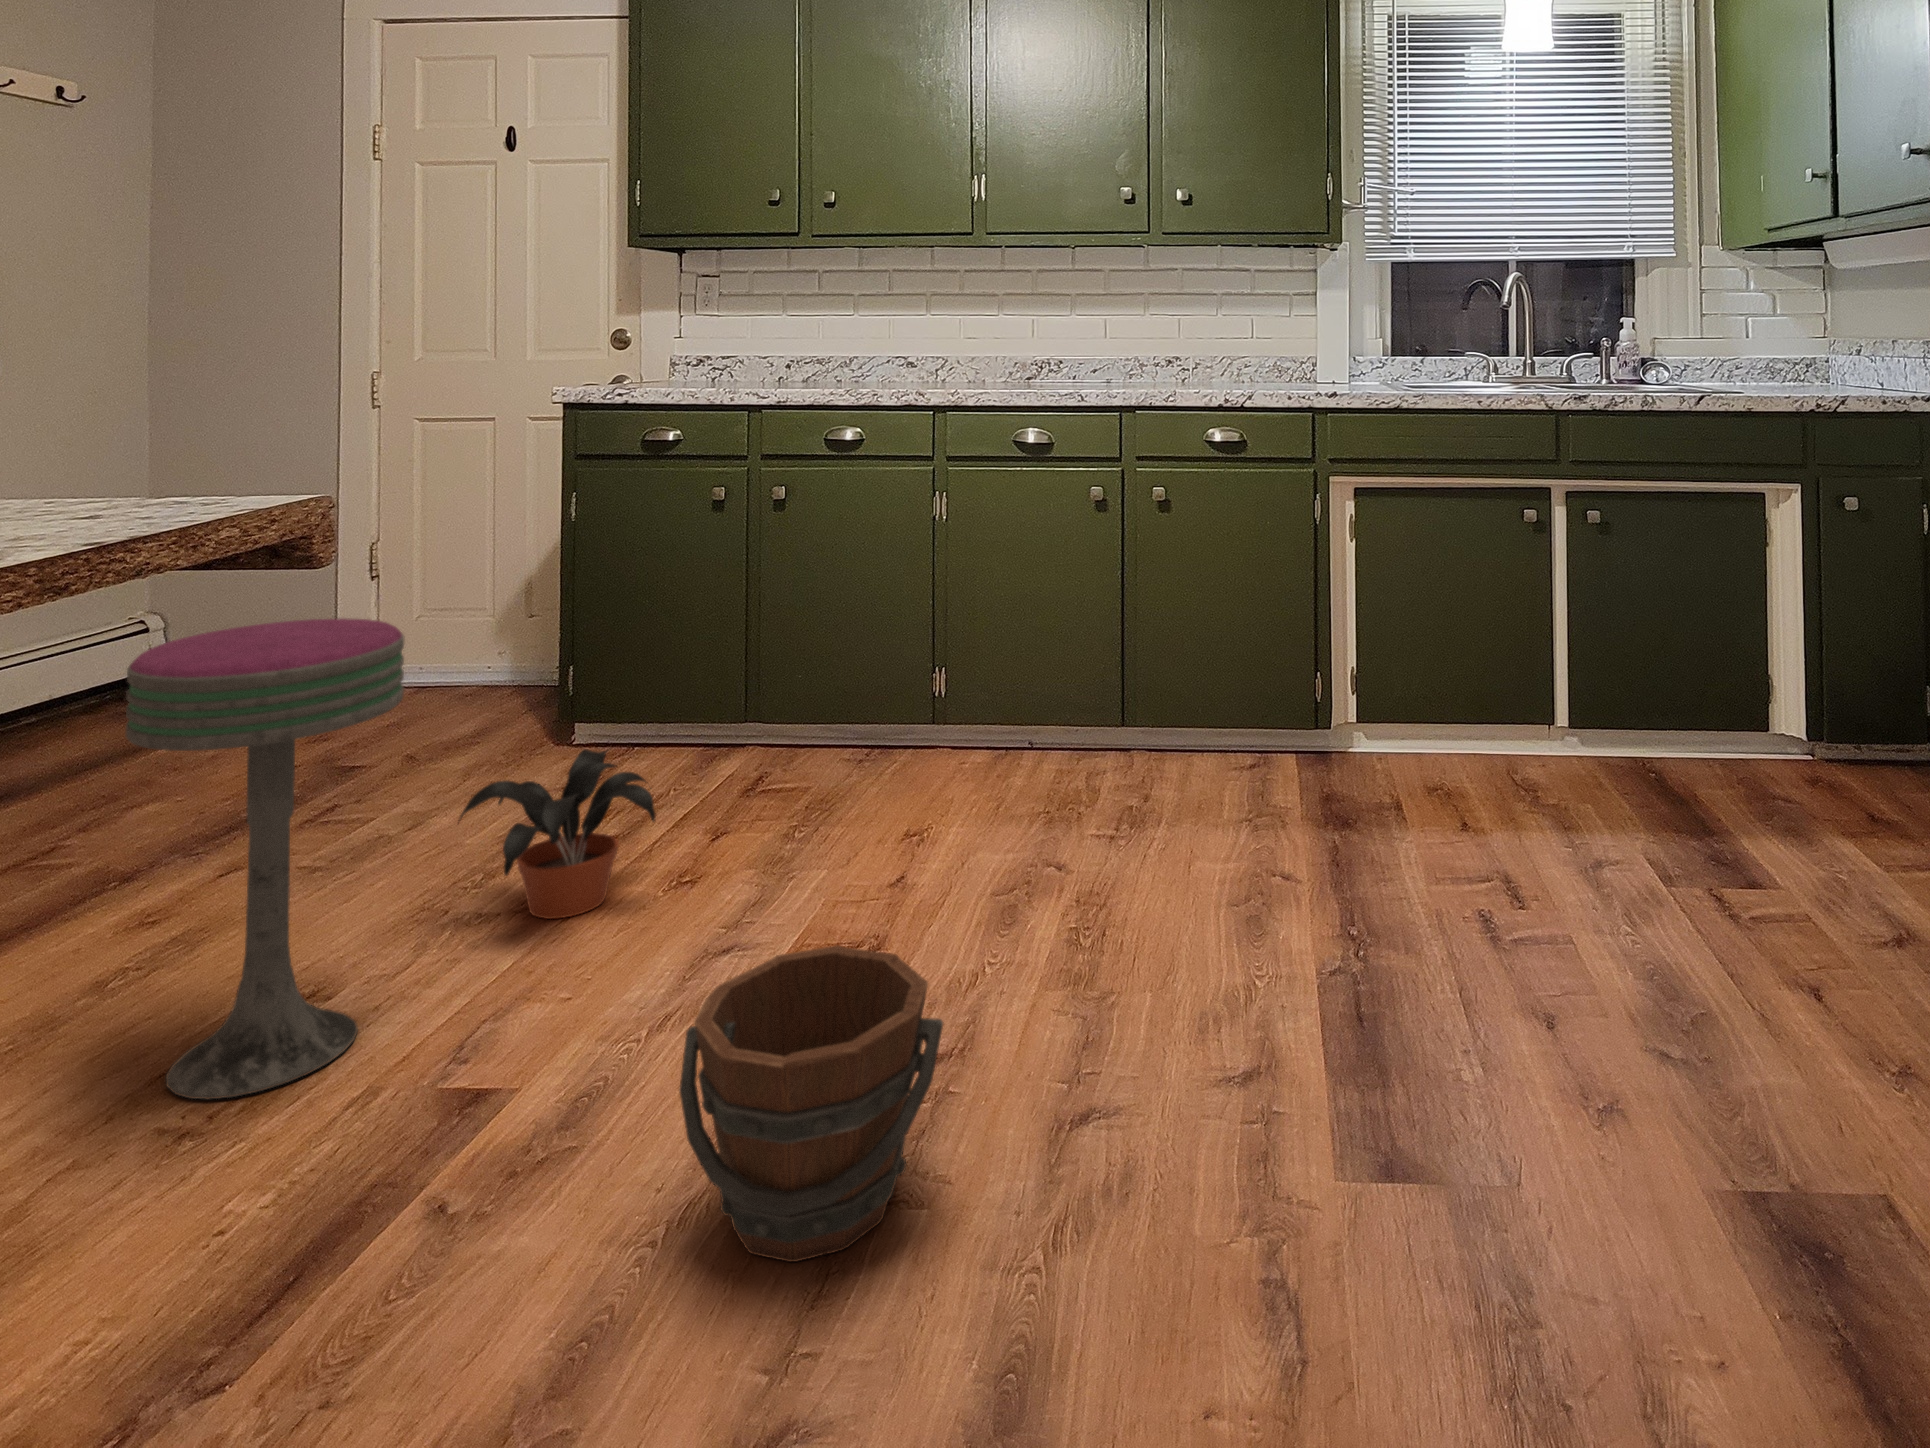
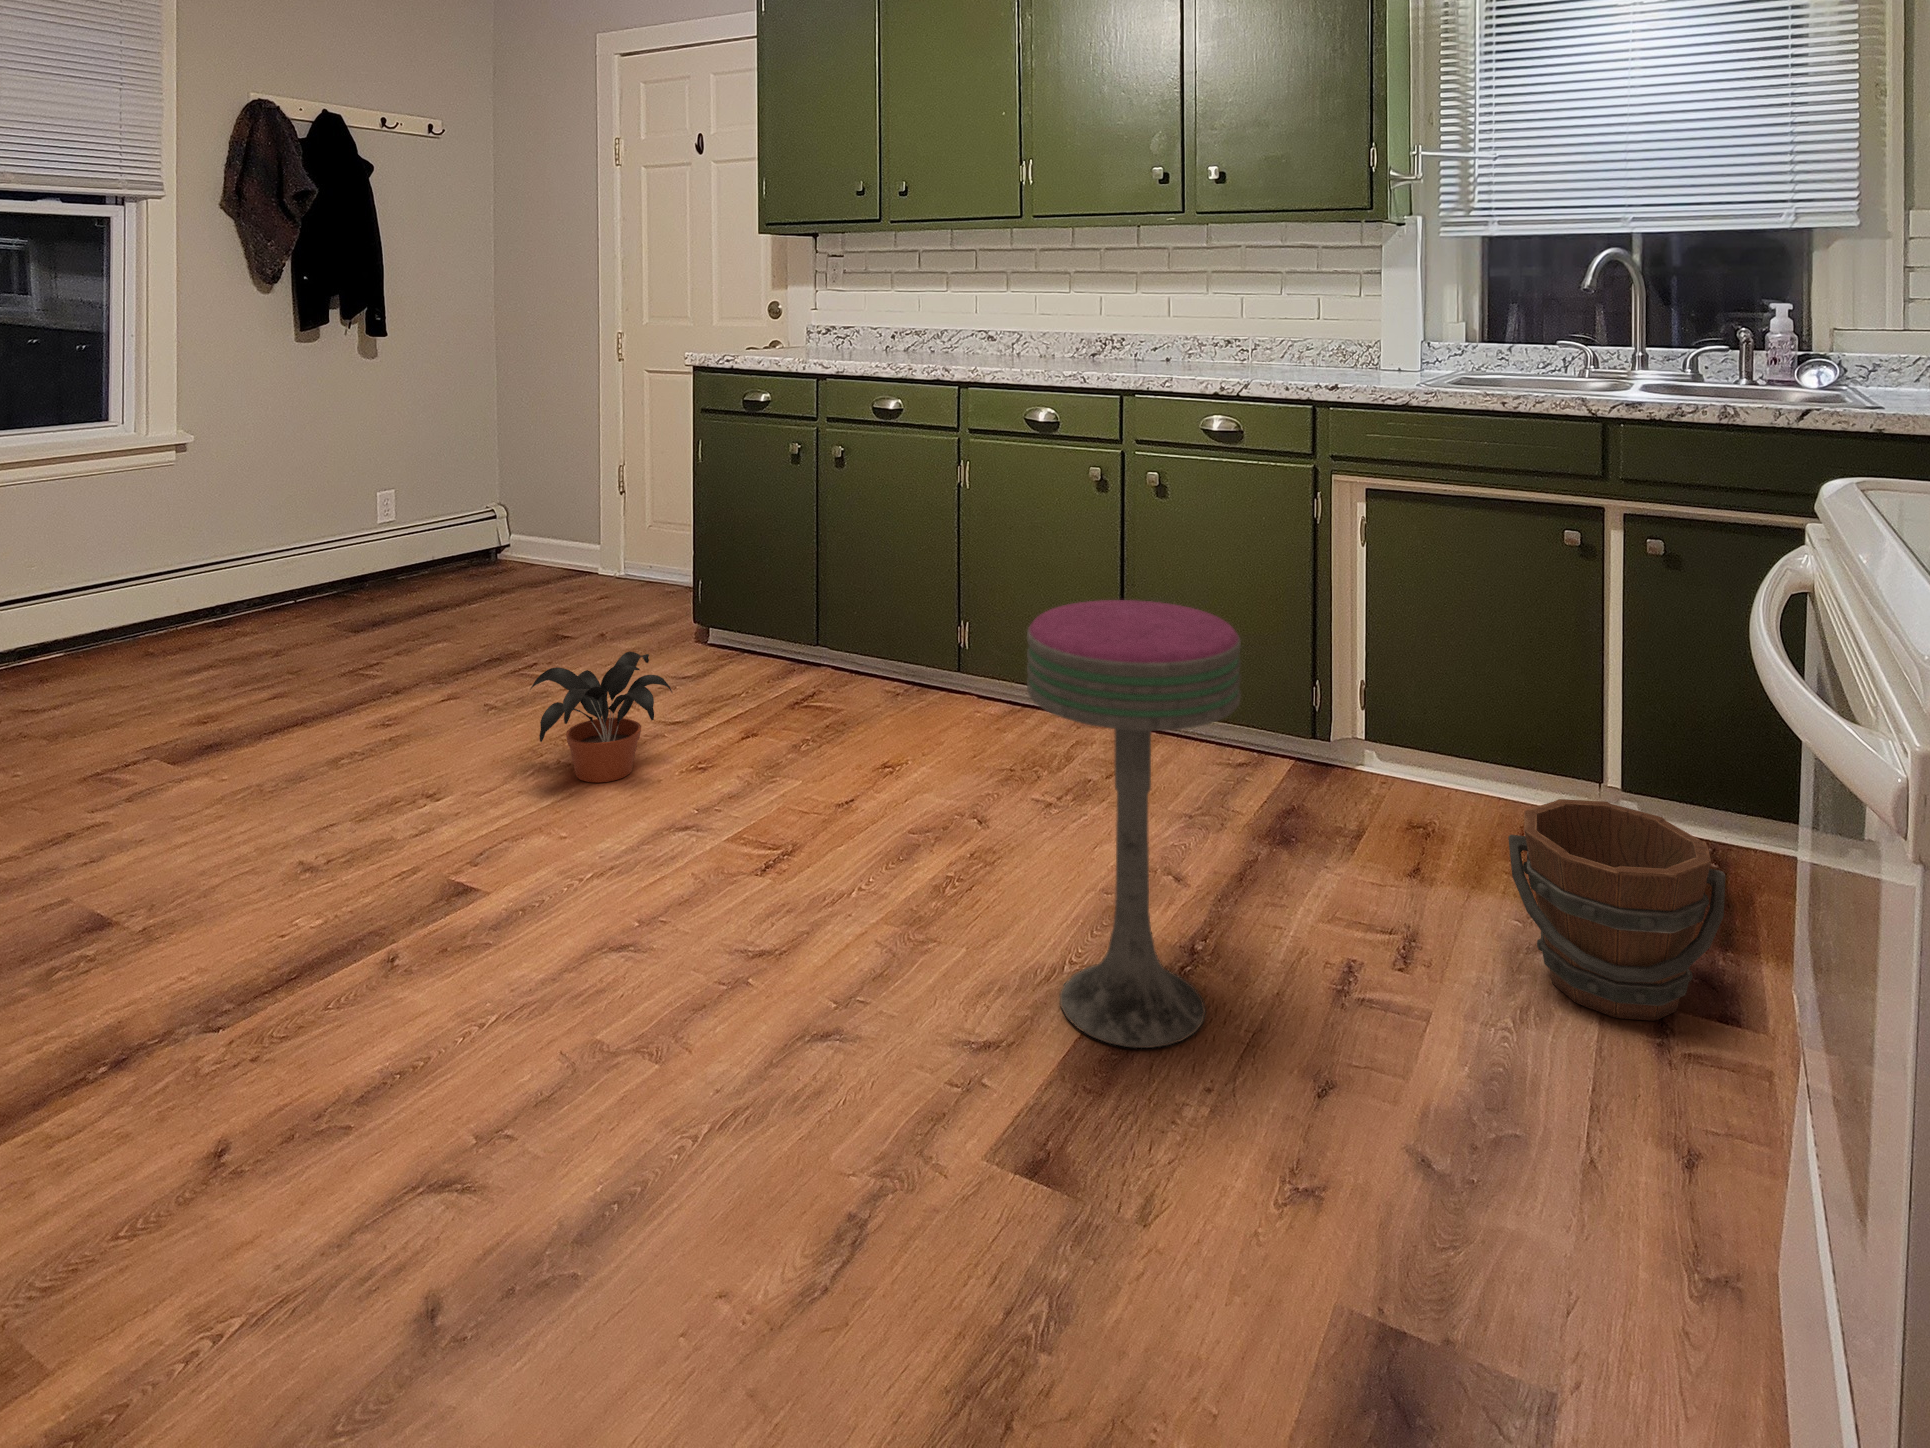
bar stool: present [125,618,404,1099] -> present [1027,600,1241,1048]
bucket: present [679,945,943,1262] -> present [1508,799,1725,1021]

